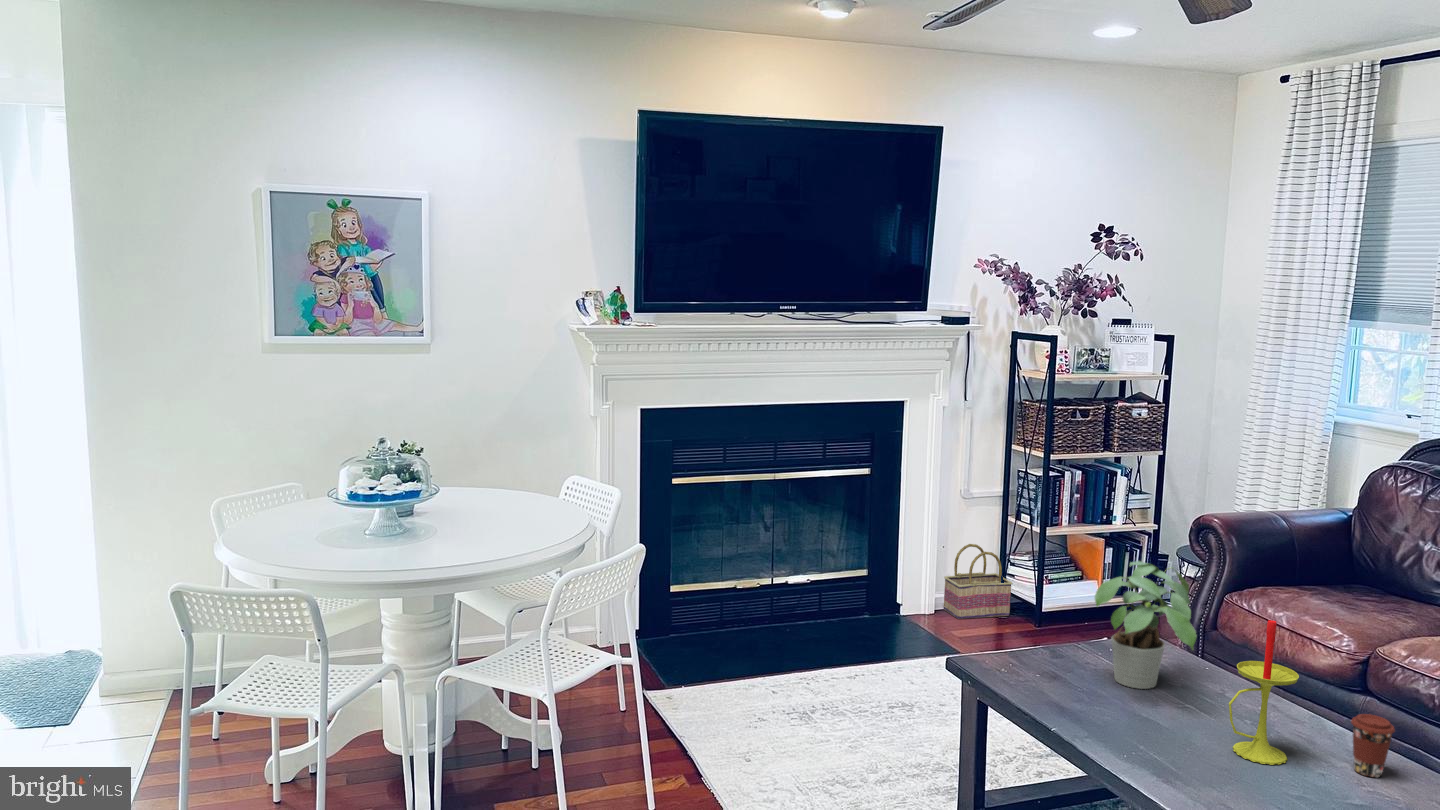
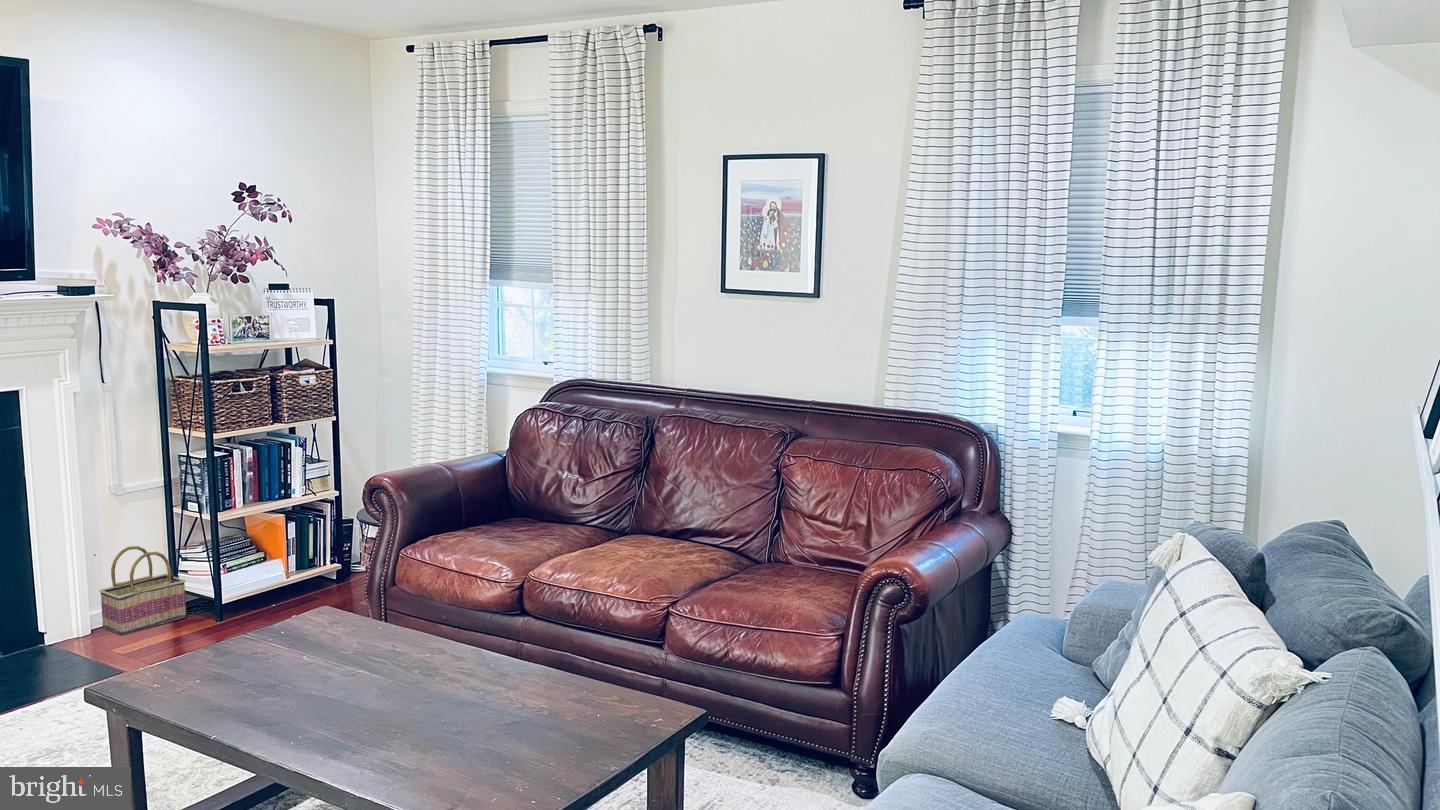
potted plant: present [1094,561,1197,689] -> none [251,536,361,670]
candle: present [1229,620,1299,765] -> none [393,569,455,714]
coffee cup: present [1351,714,1395,777] -> none [503,639,539,697]

